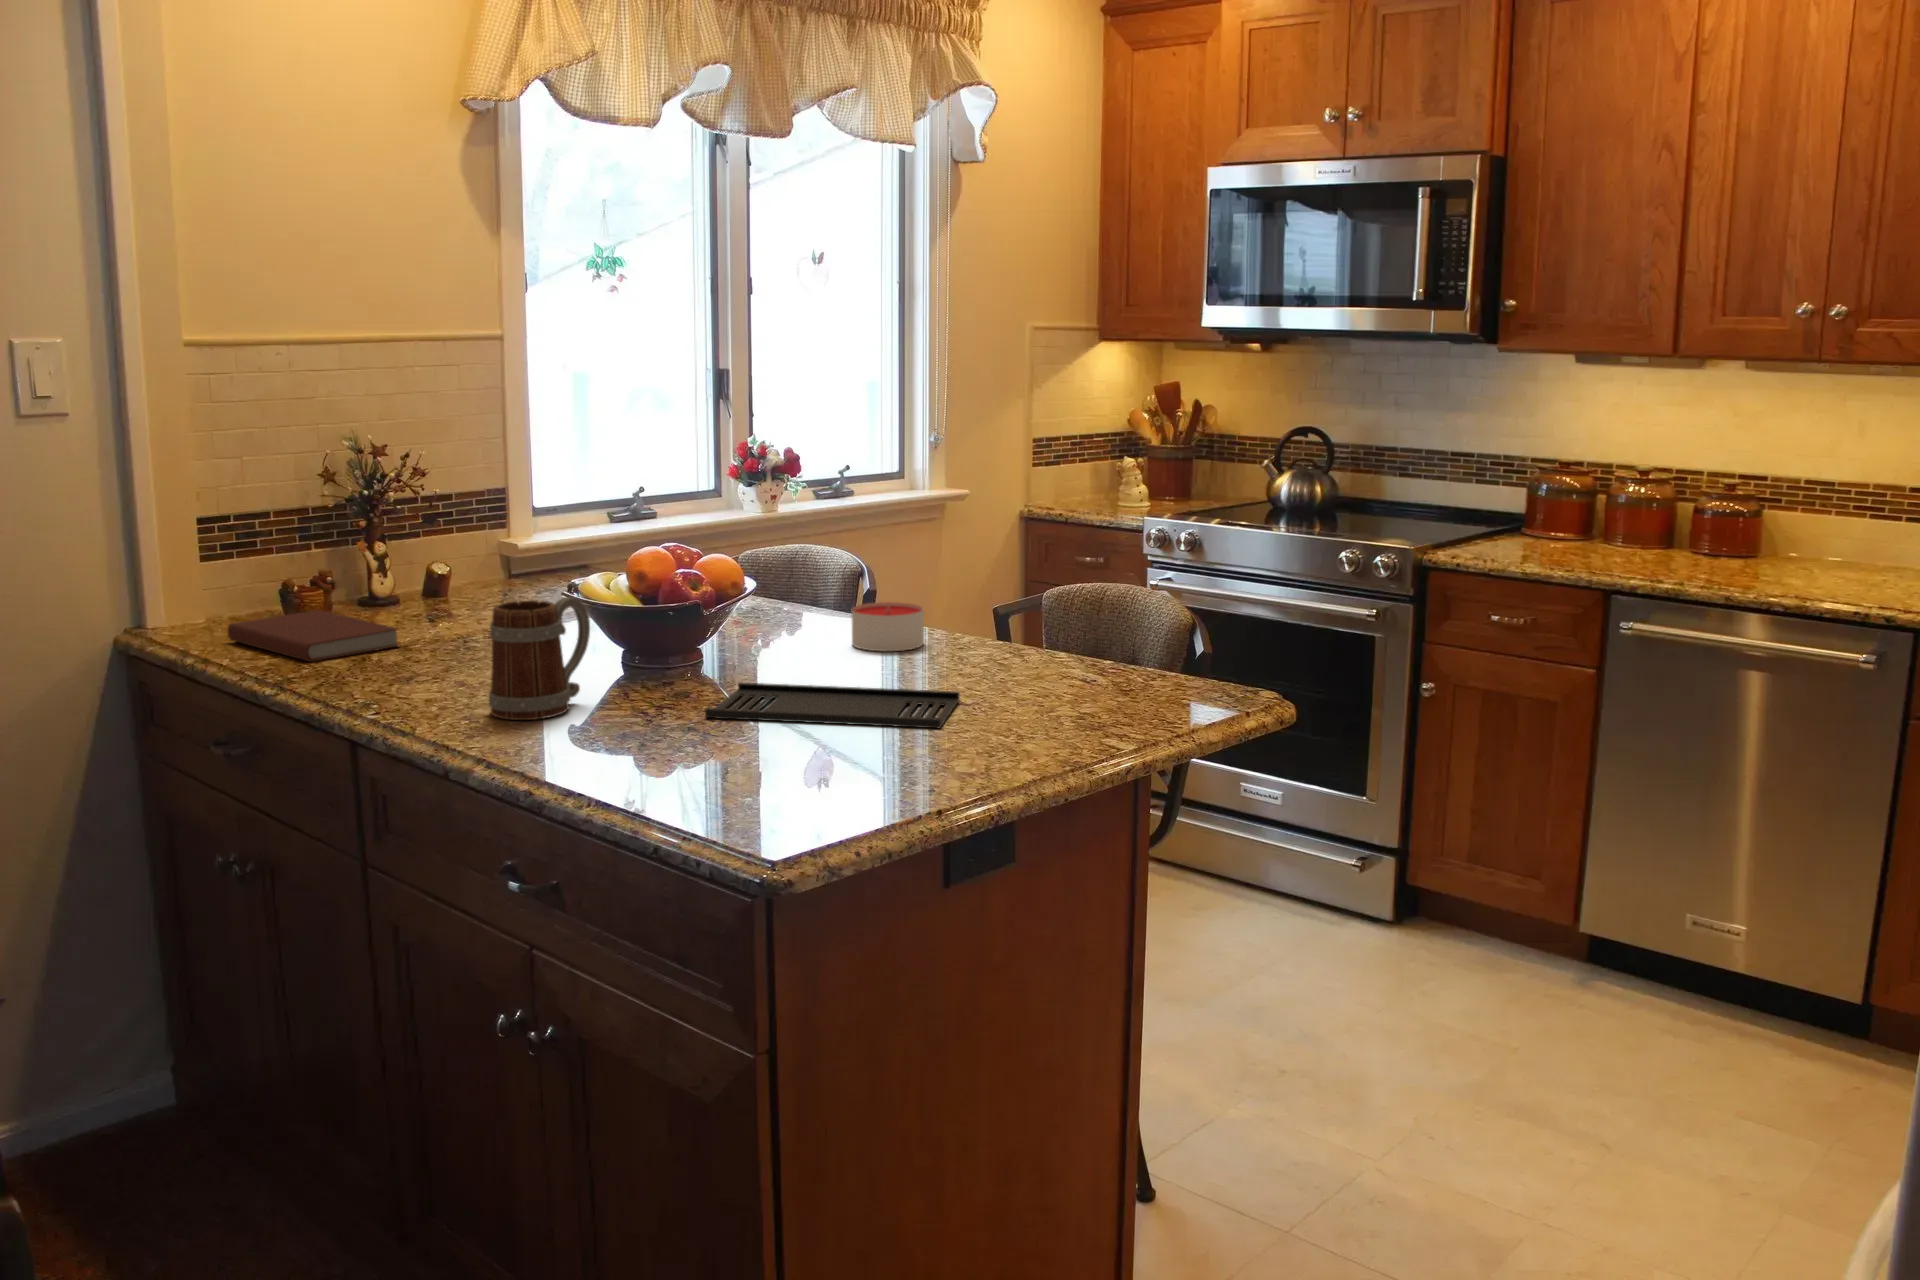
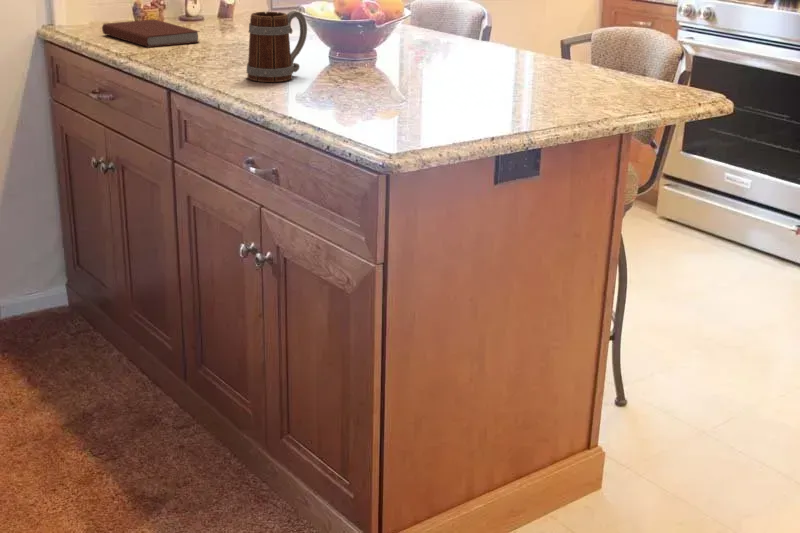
candle: present [852,602,924,651] -> none [469,31,515,61]
tray: present [705,683,960,728] -> none [370,70,525,101]

